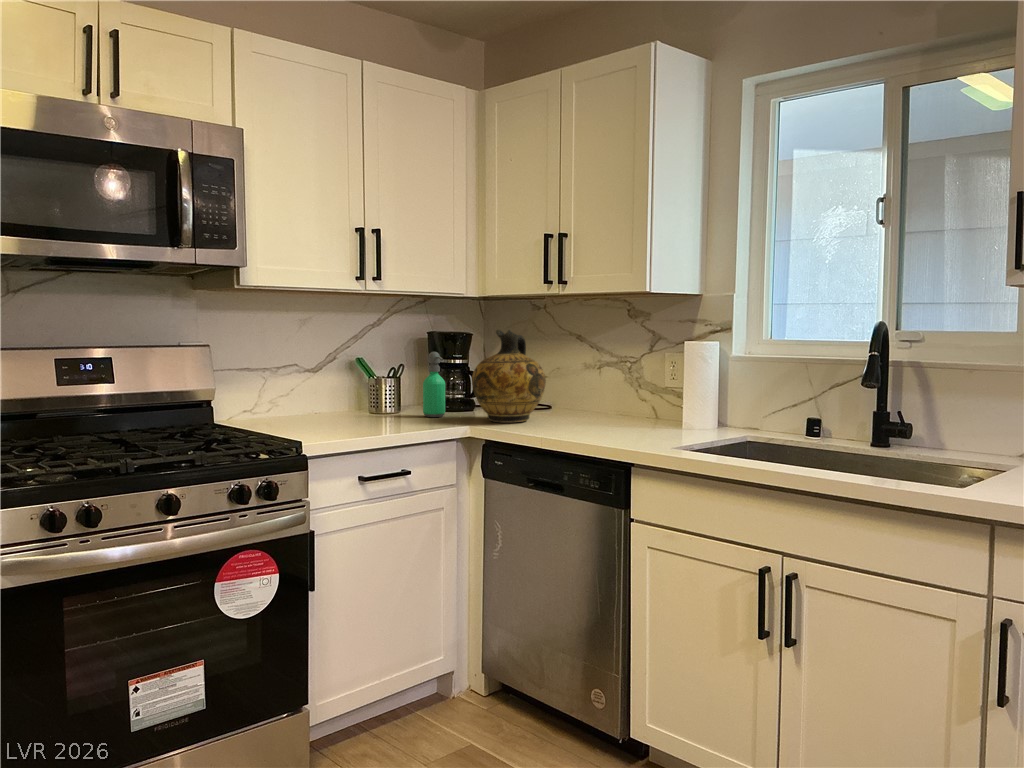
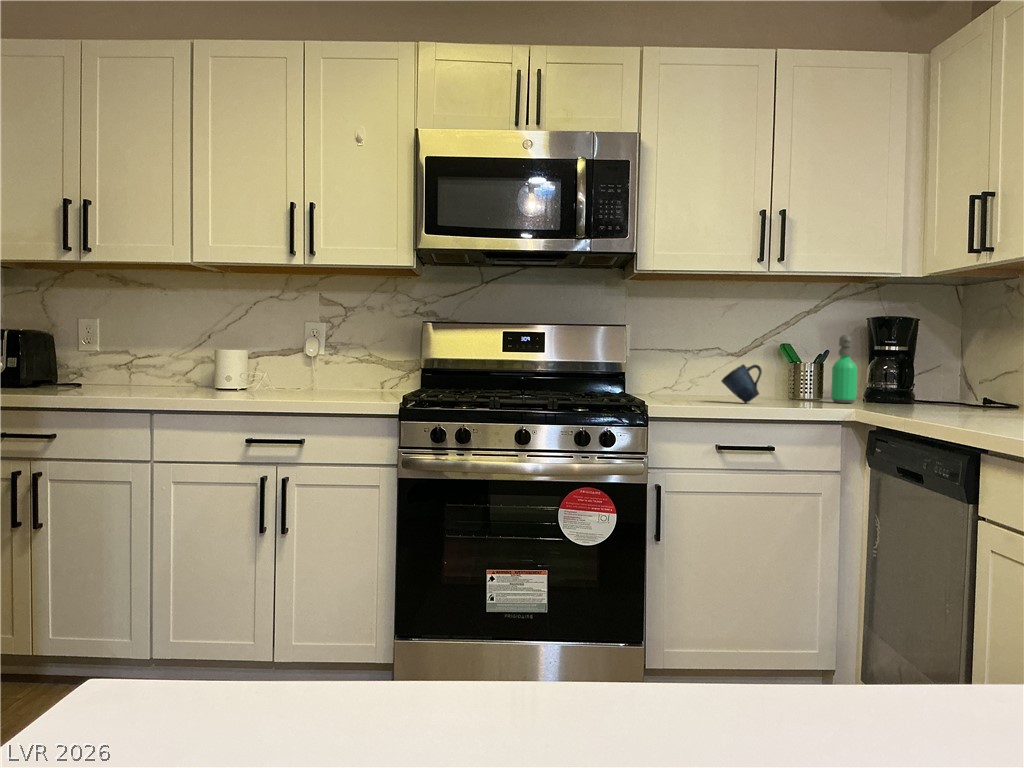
ceramic jug: present [472,330,546,423] -> none [871,306,963,410]
mug: none [342,388,384,428] -> present [722,365,762,403]

